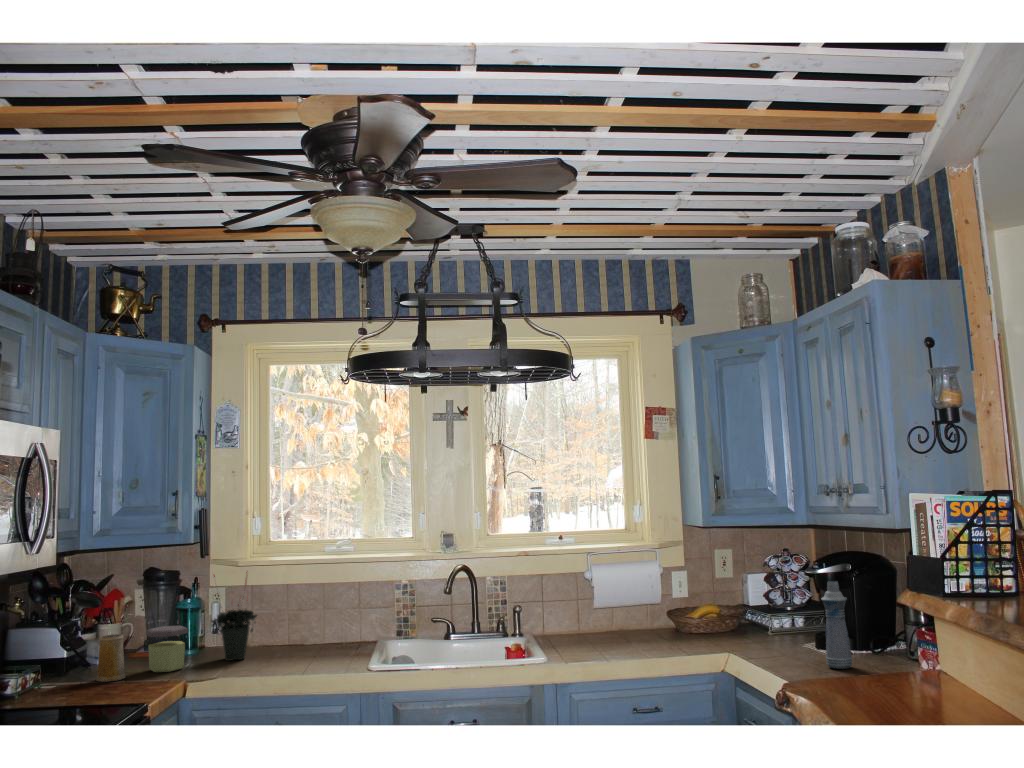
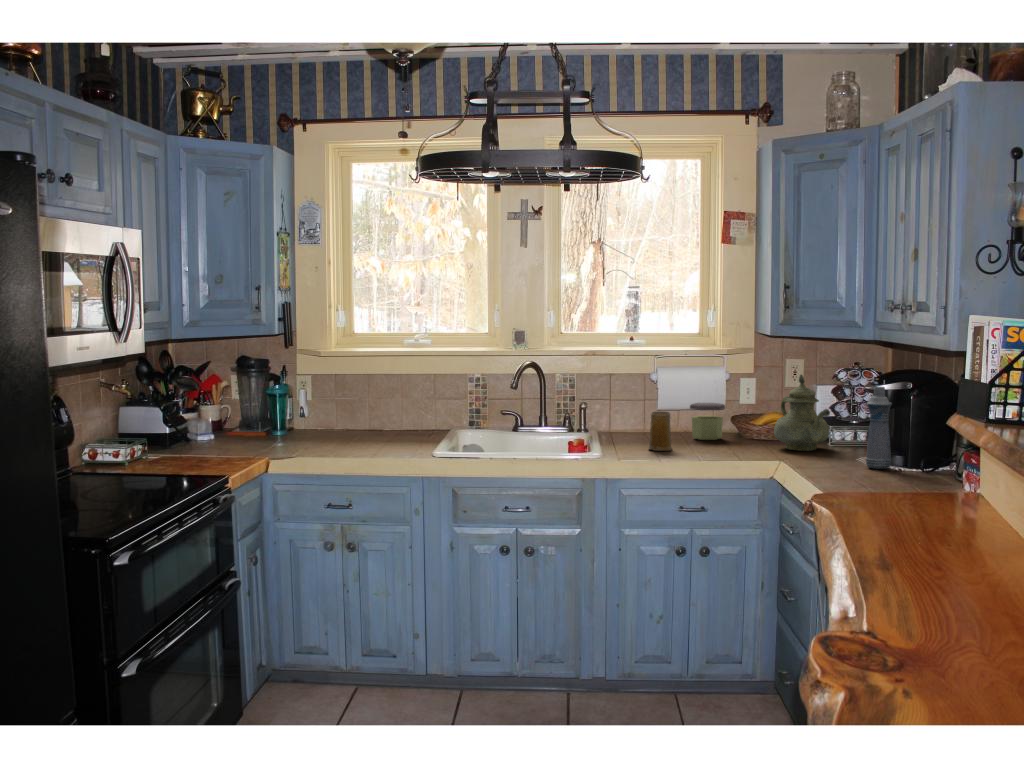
teapot: none [719,568,777,648] -> present [774,375,830,451]
potted plant: present [212,572,257,661] -> none [297,360,339,441]
jar: present [146,626,188,672] -> present [690,403,725,440]
mug: present [96,634,125,682] -> present [649,411,672,451]

